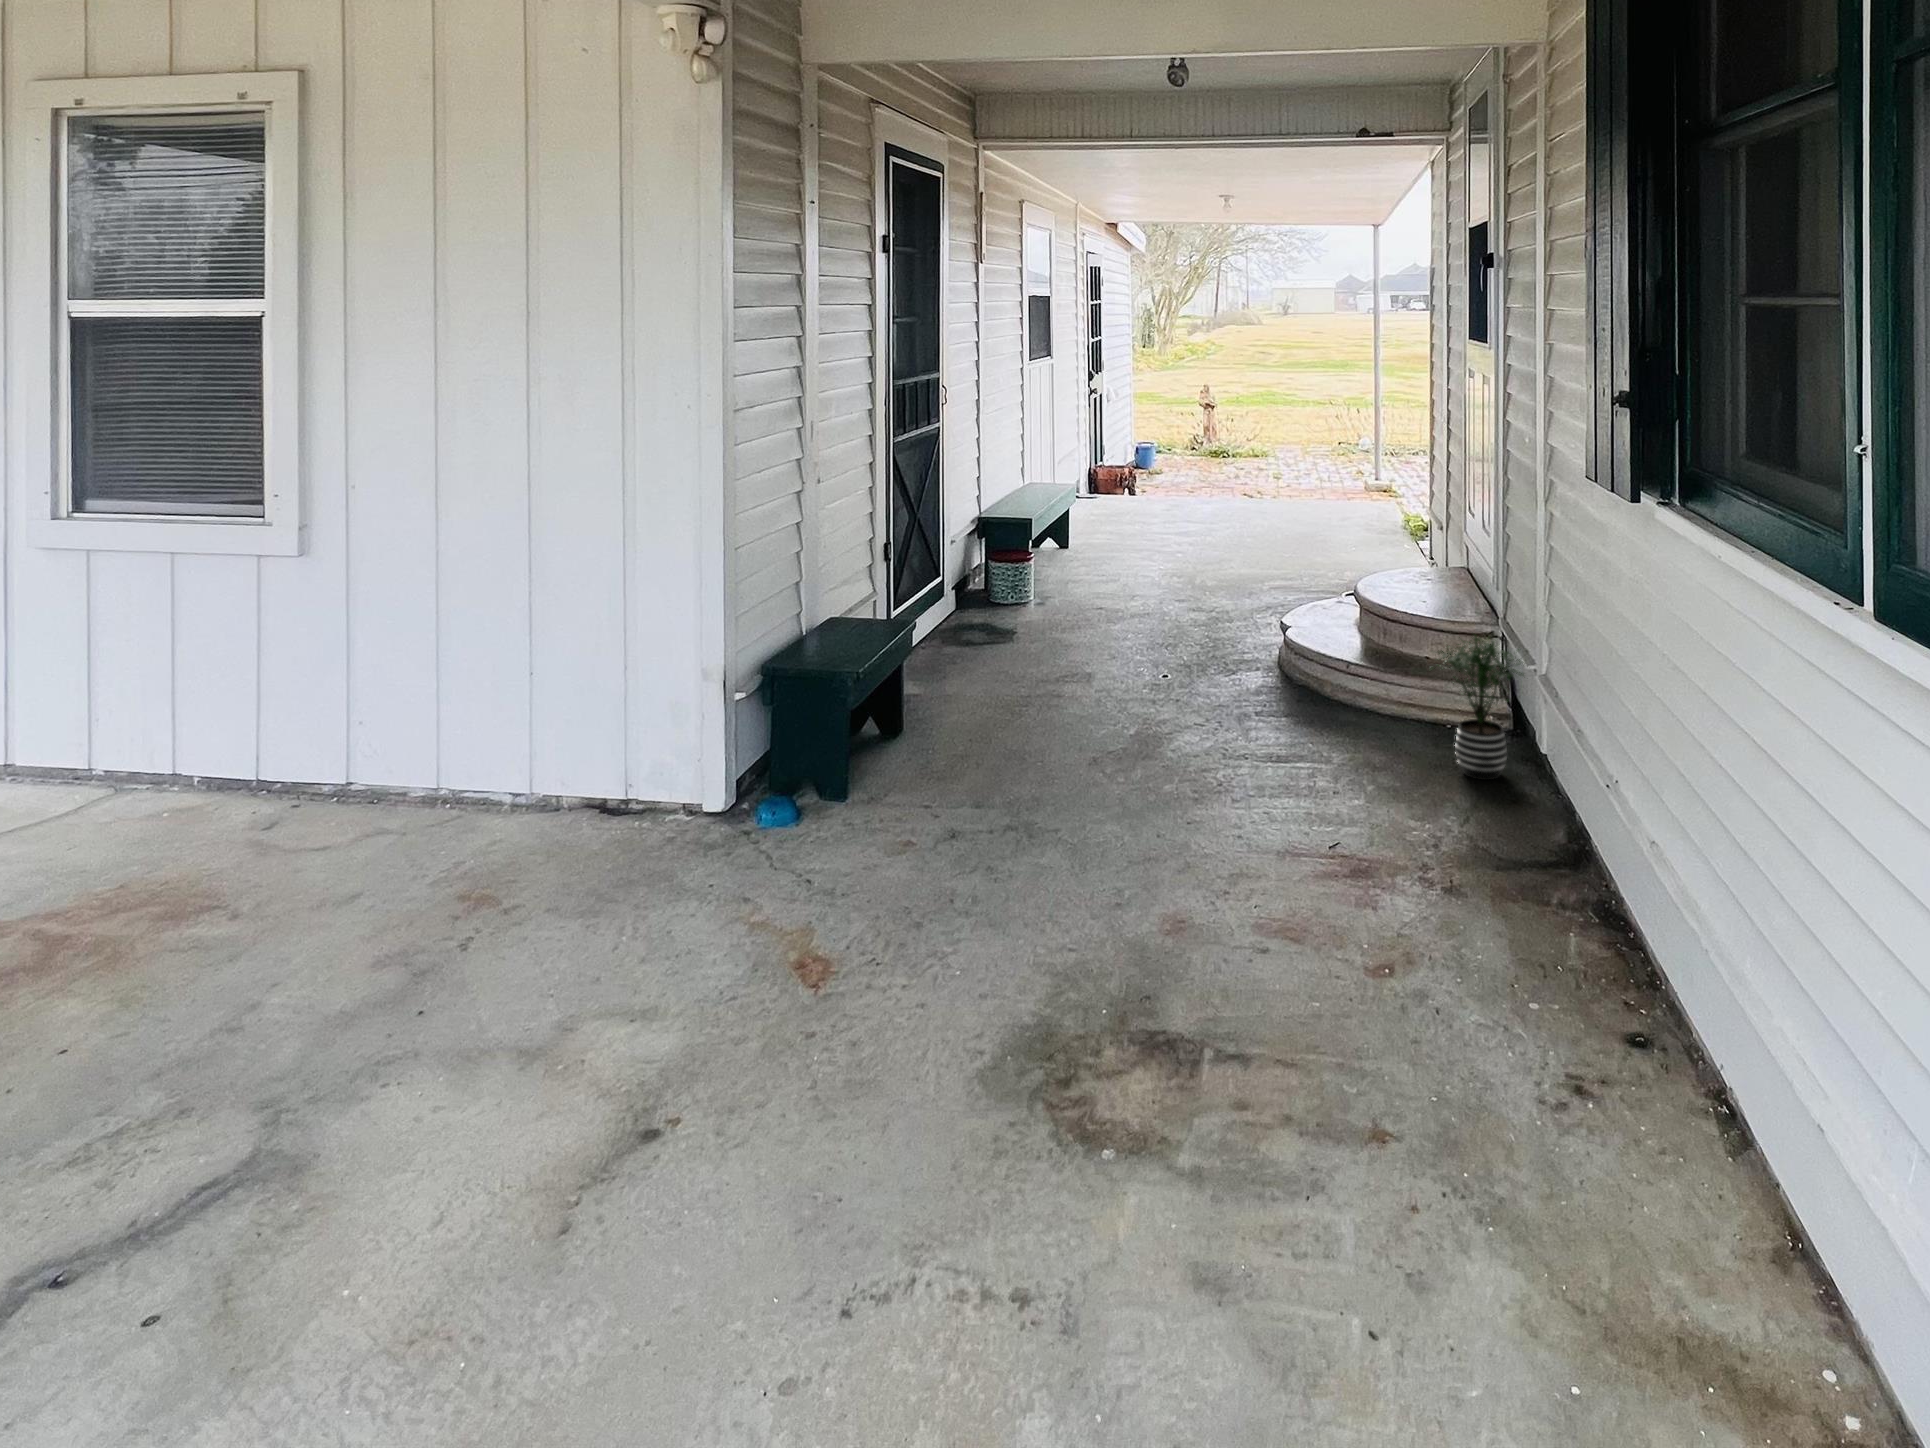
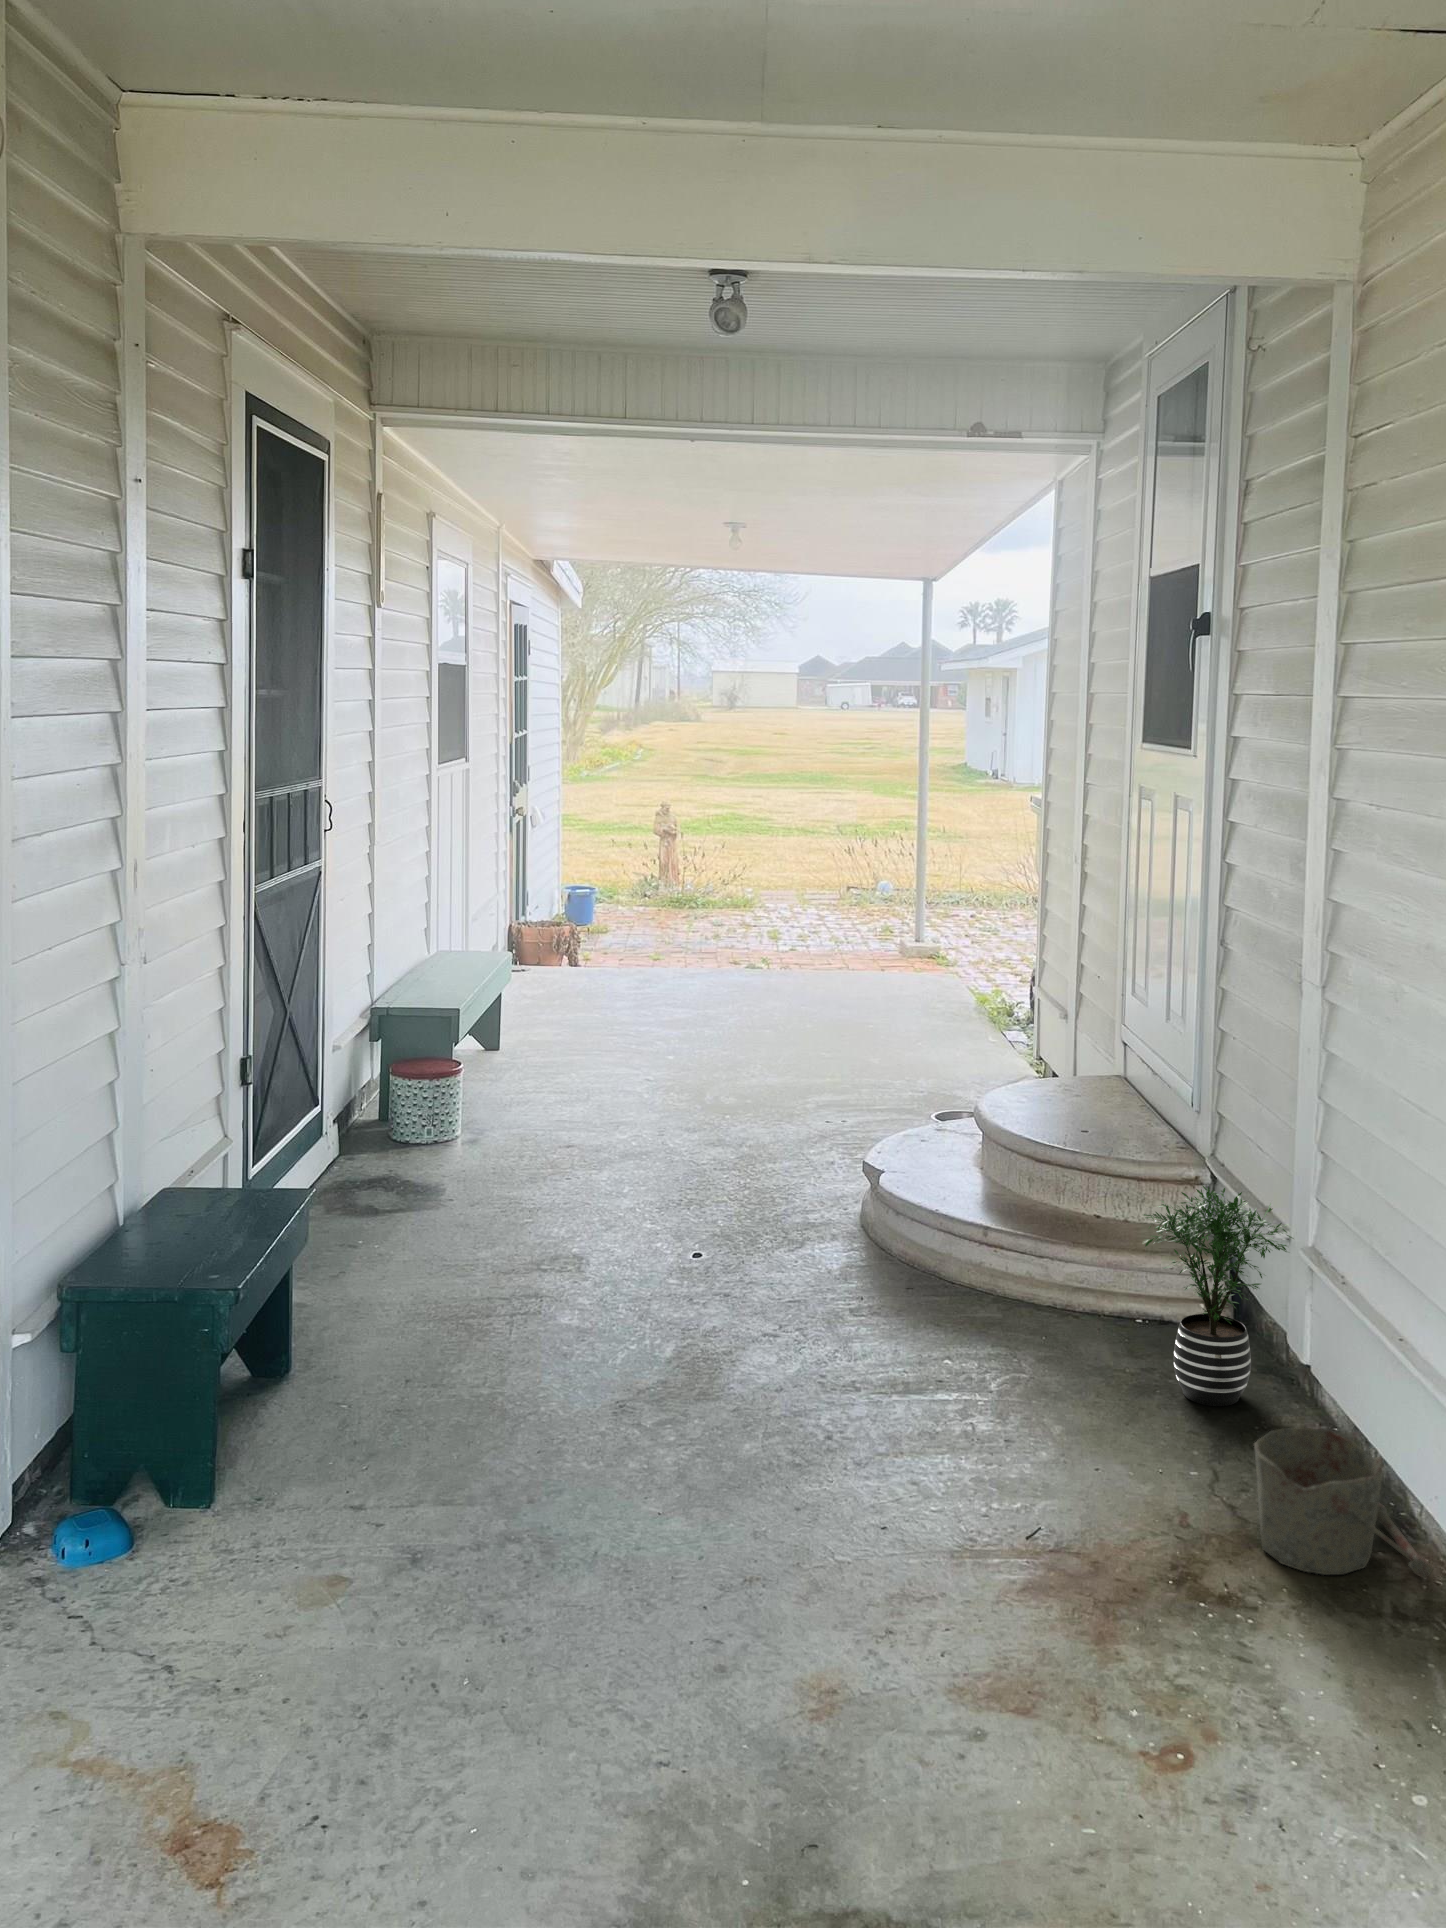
bucket: none [1476,786,1592,888] -> present [1254,1427,1433,1579]

